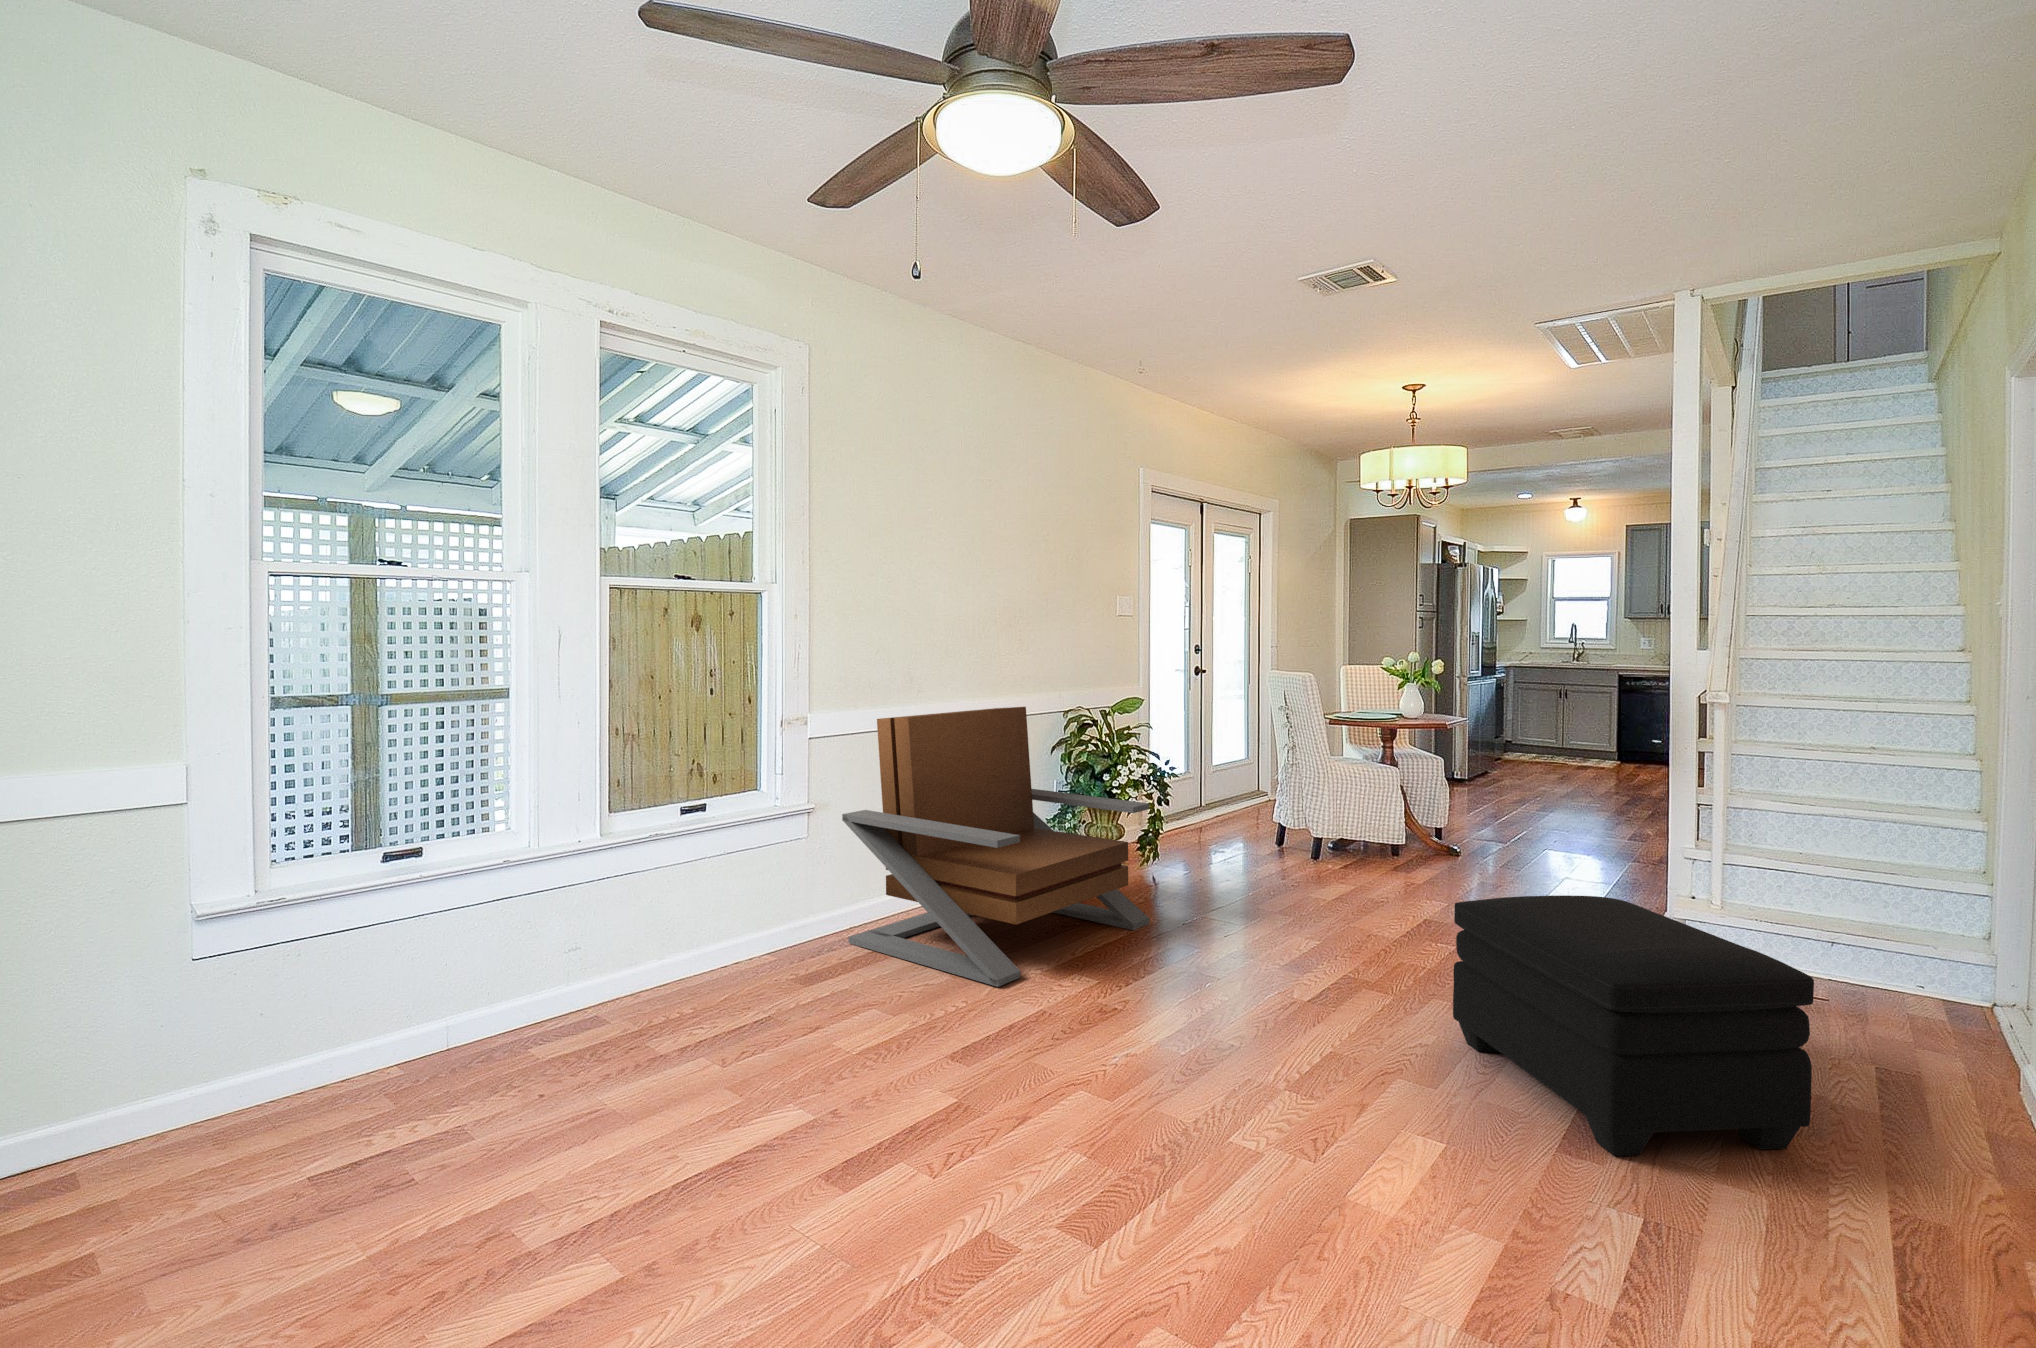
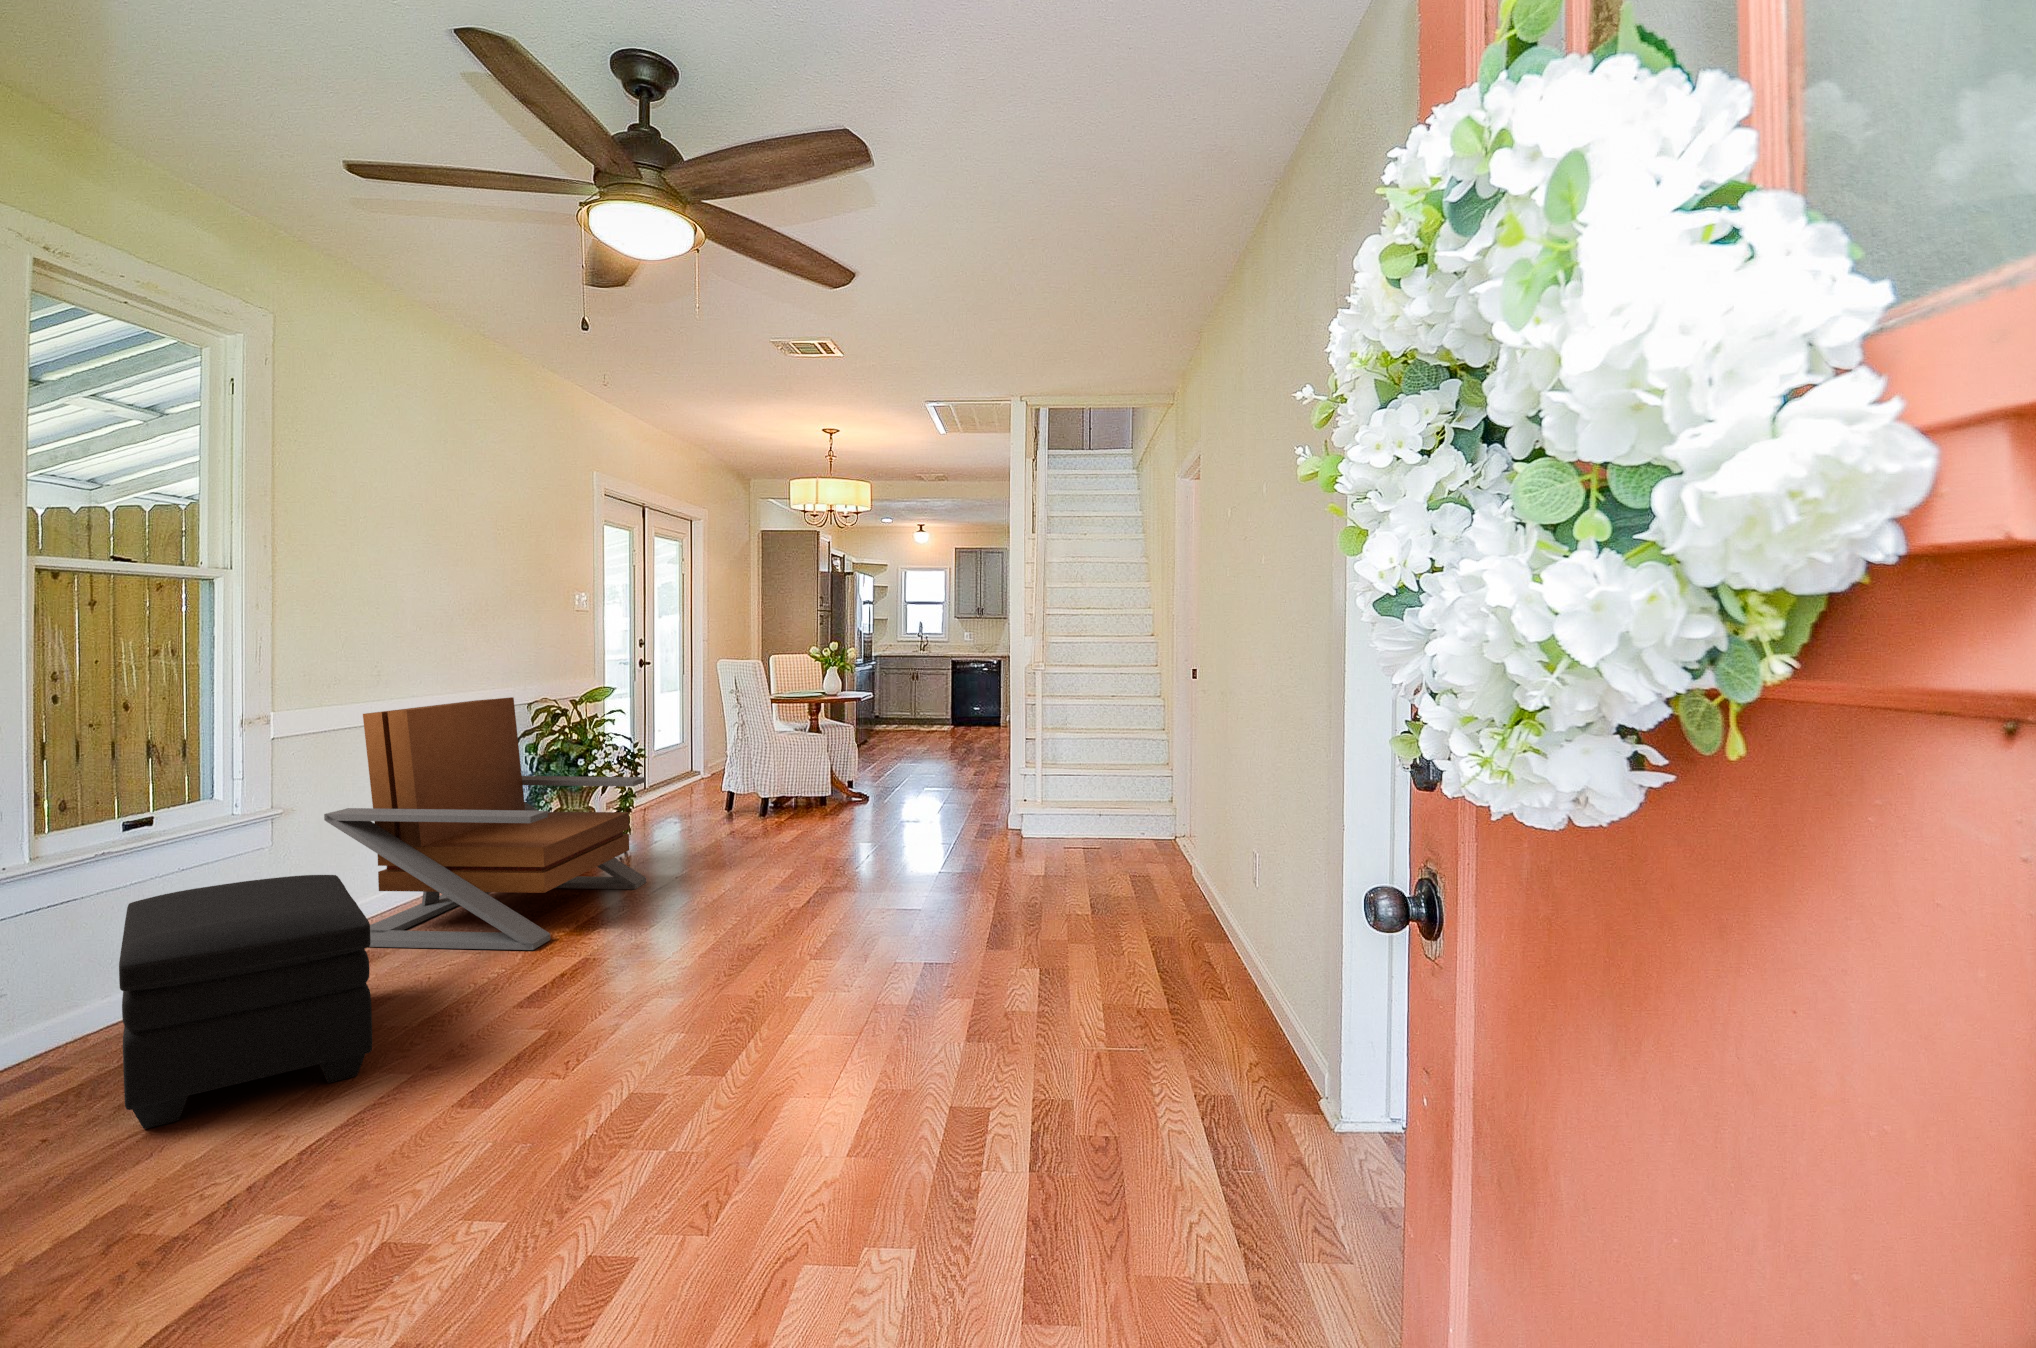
ottoman: present [1453,895,1814,1156] -> present [119,875,372,1129]

